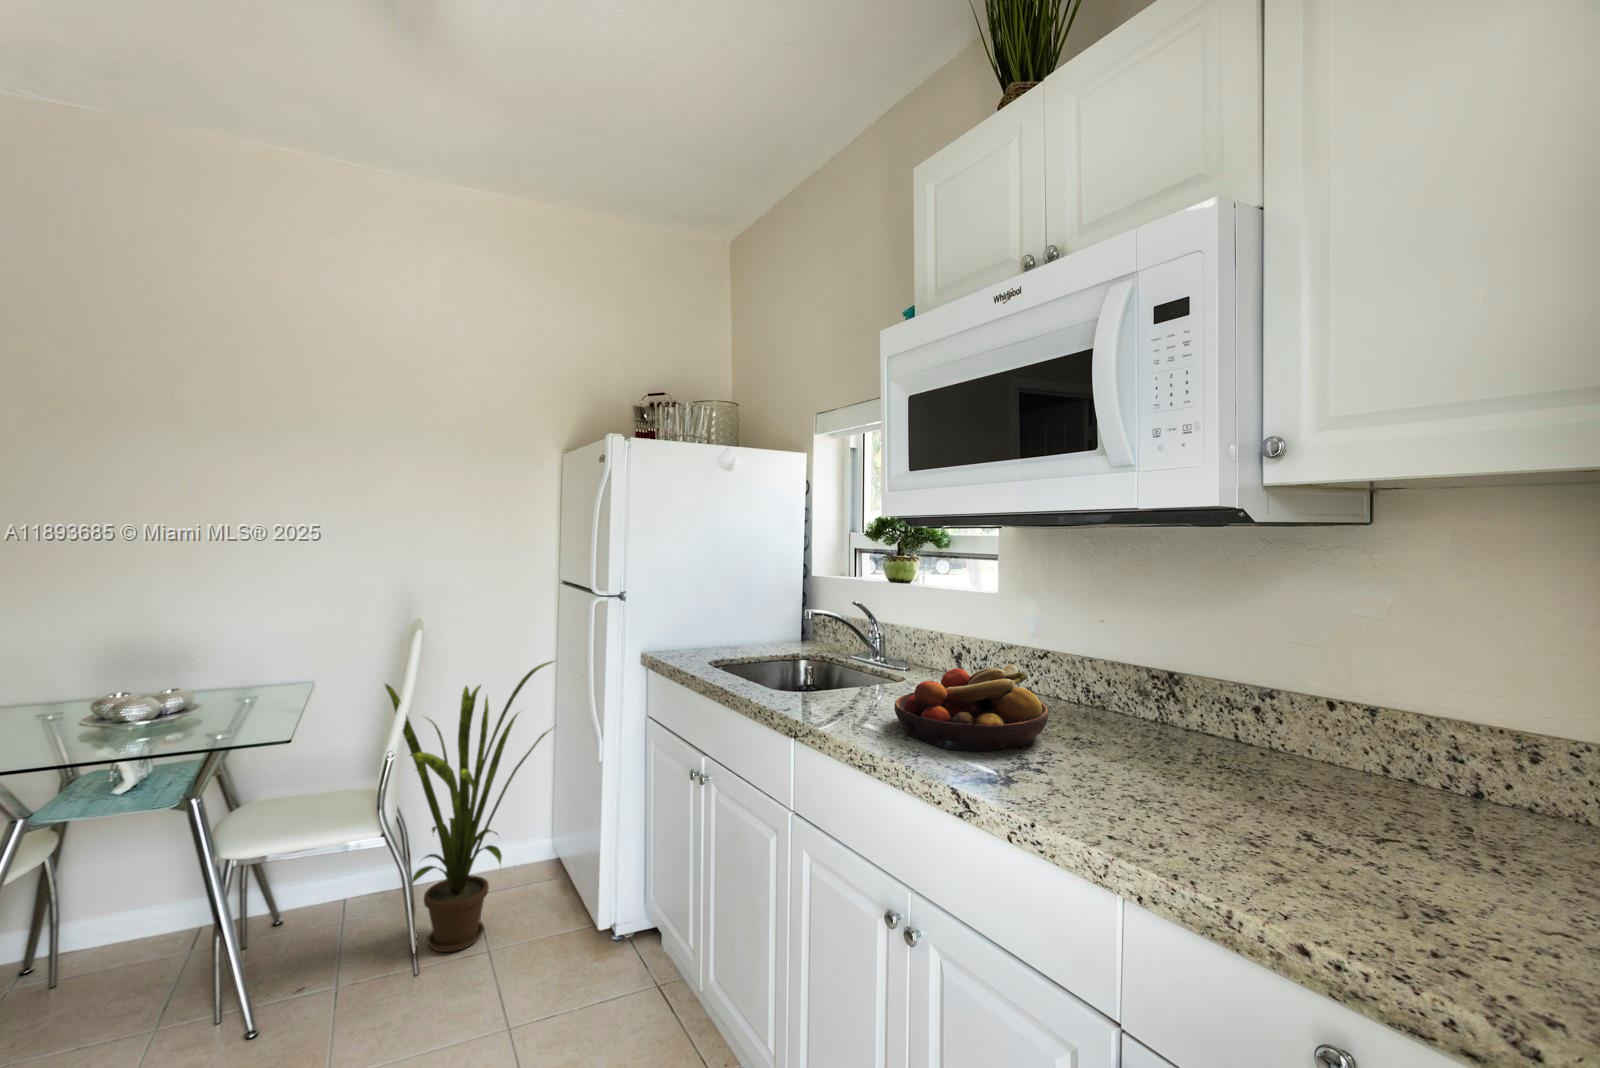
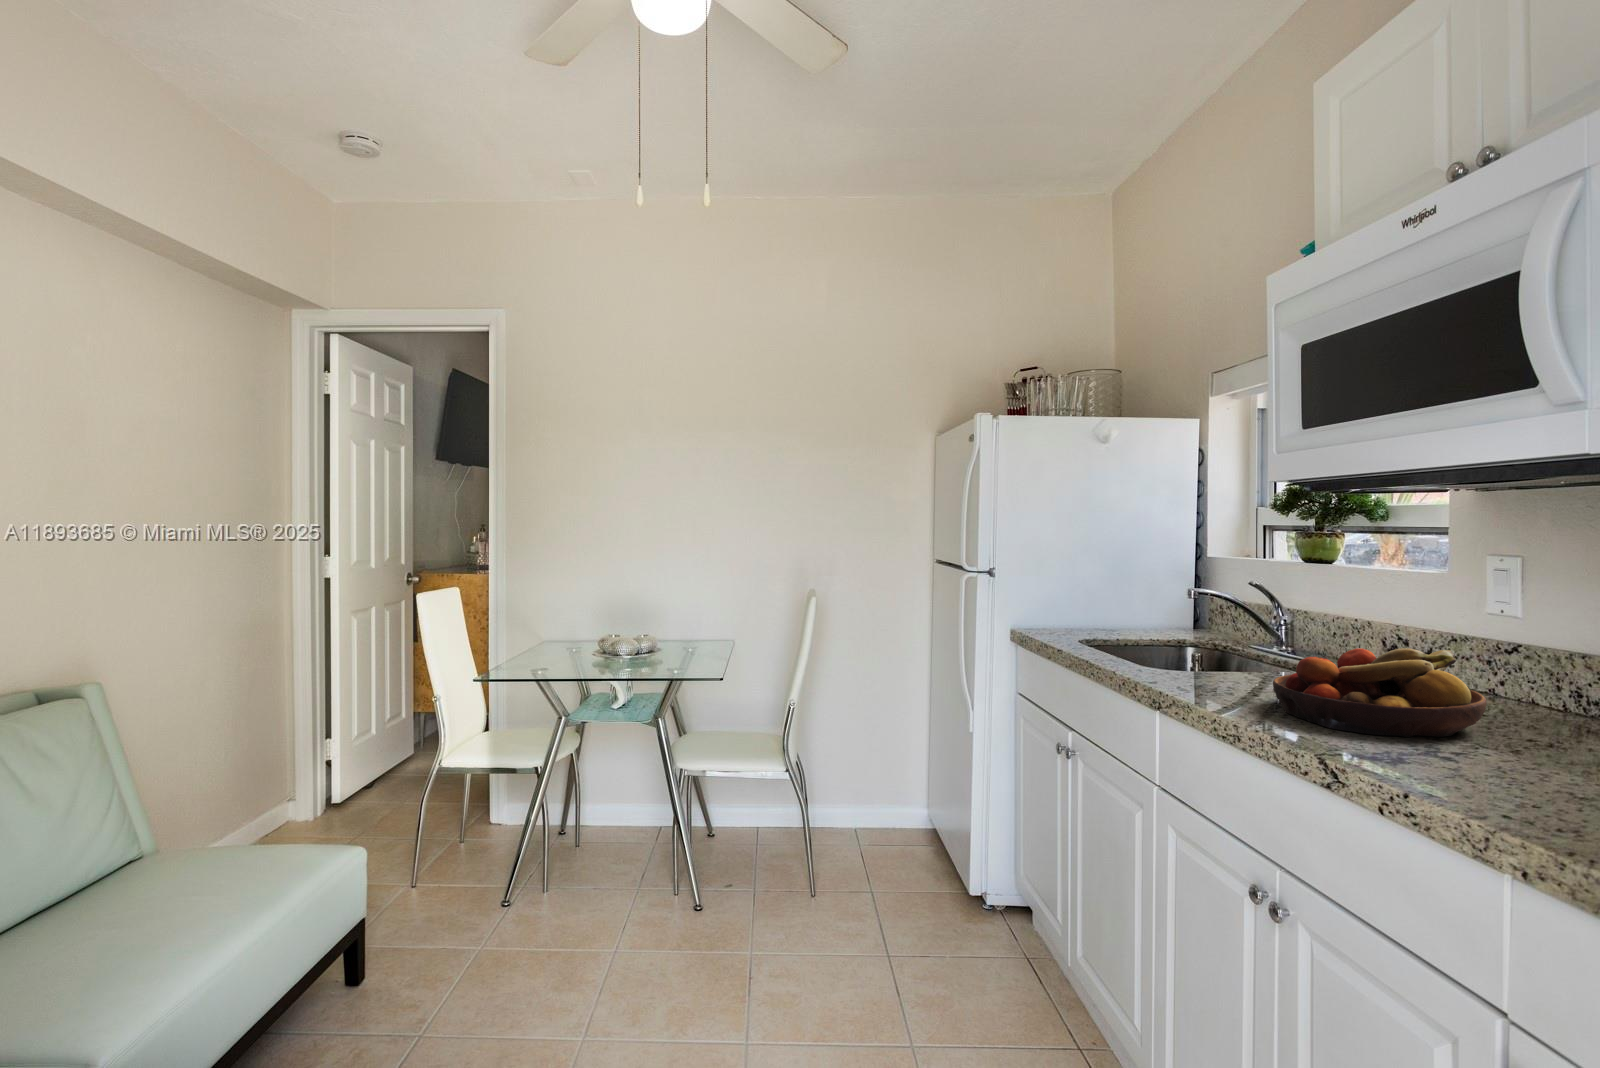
house plant: present [385,661,553,952] -> none [795,633,937,879]

